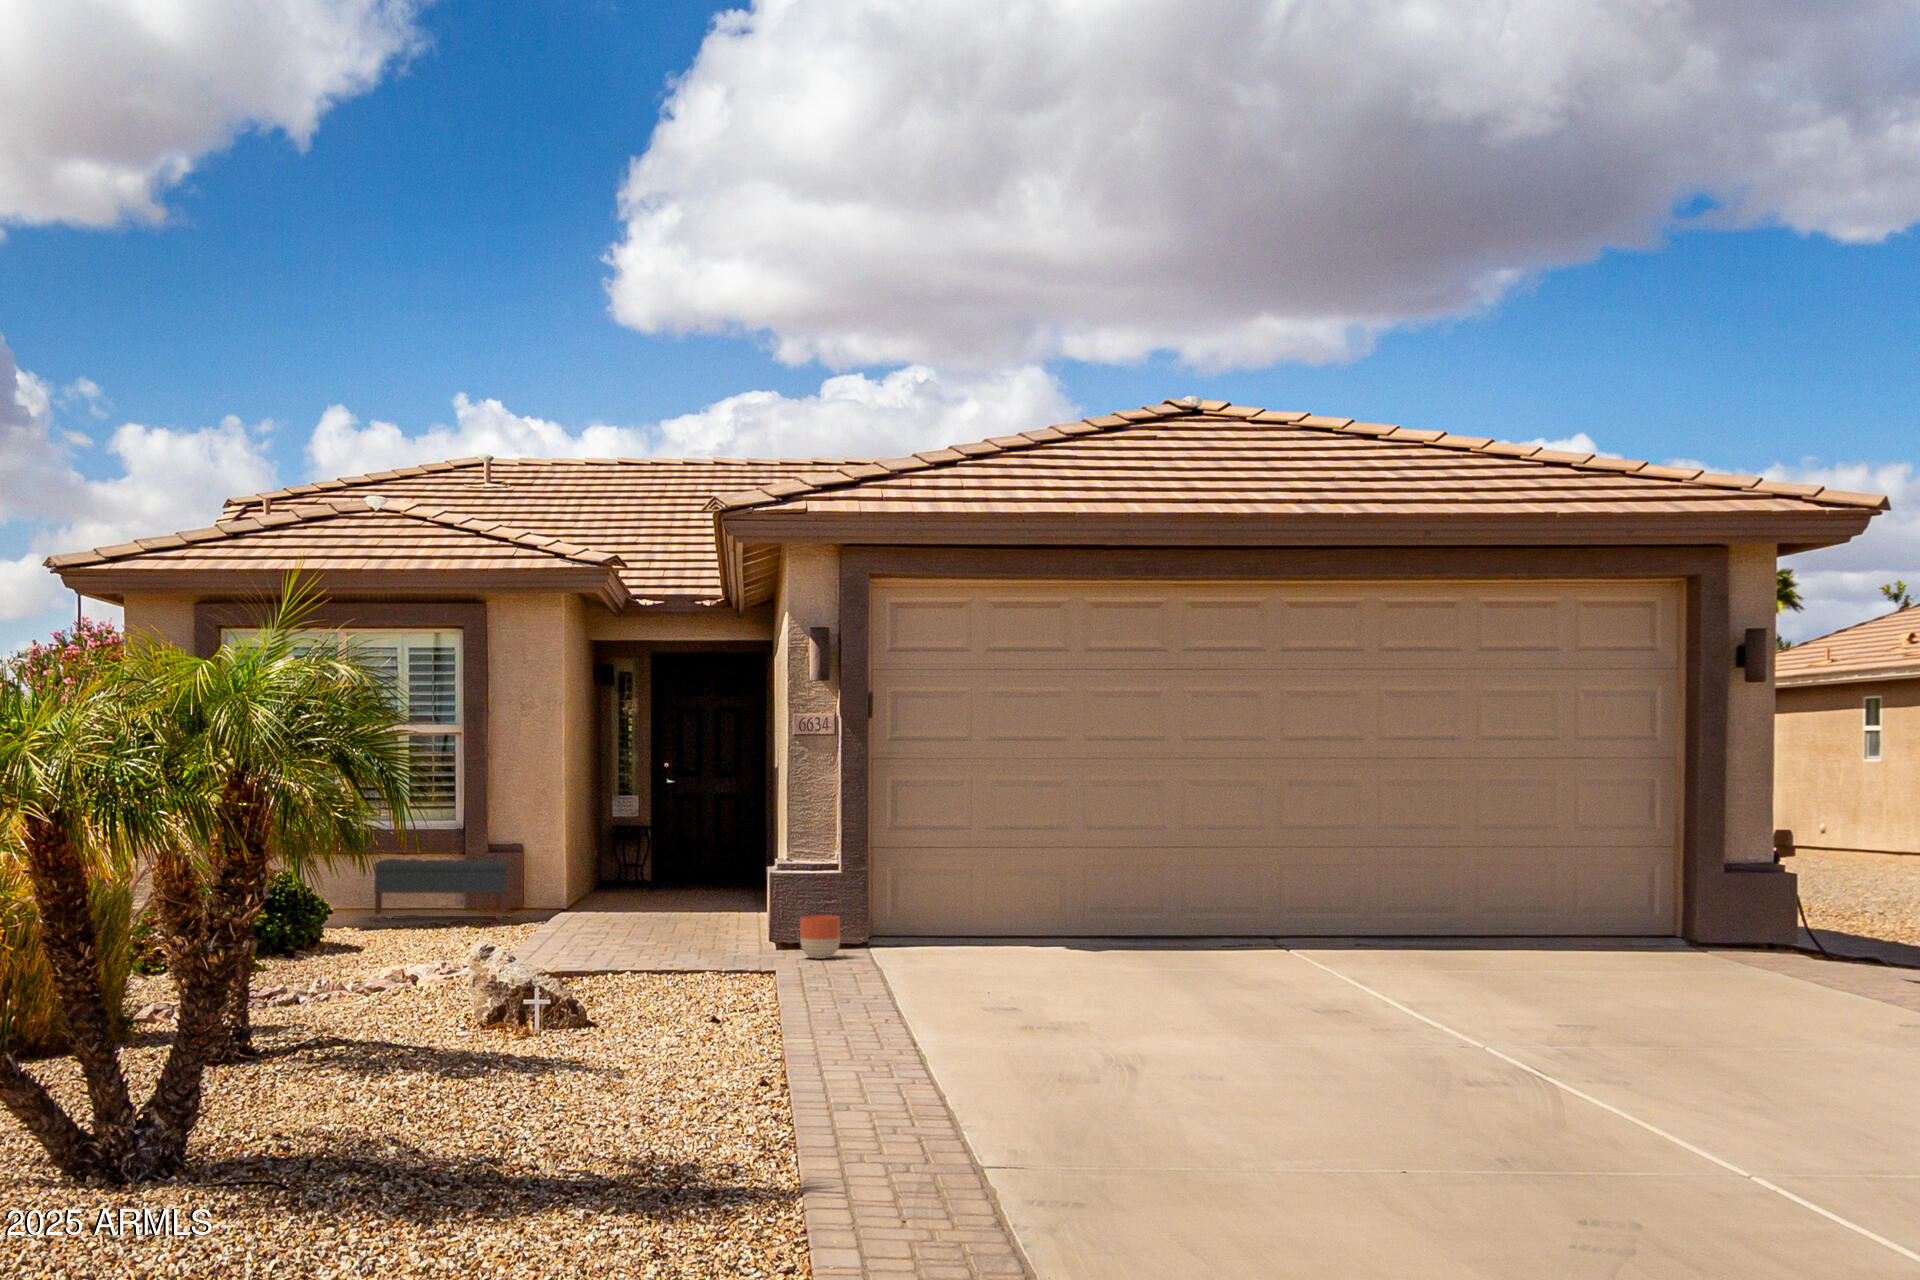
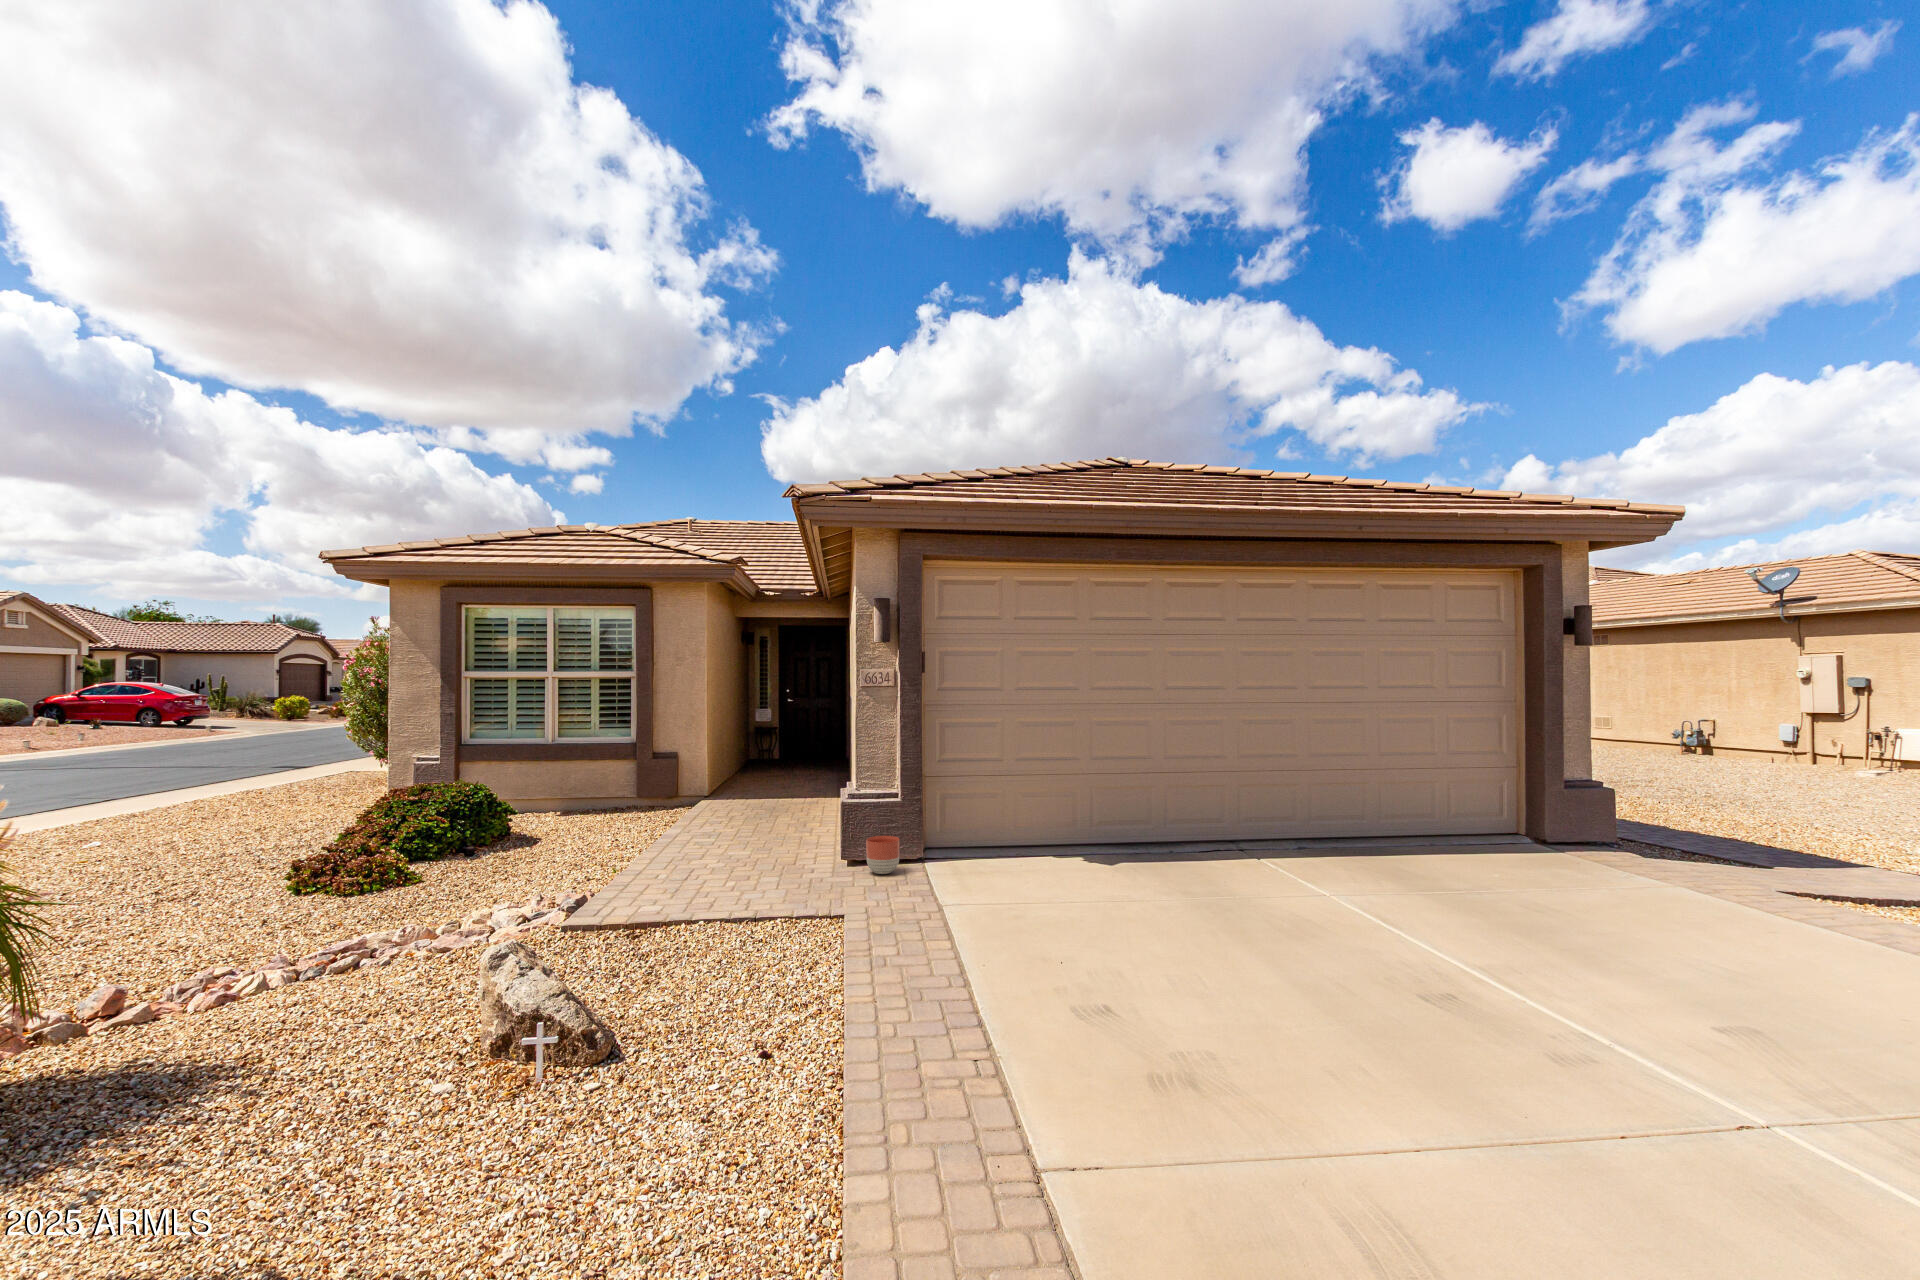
bench: present [374,858,508,922] -> none [566,765,670,812]

